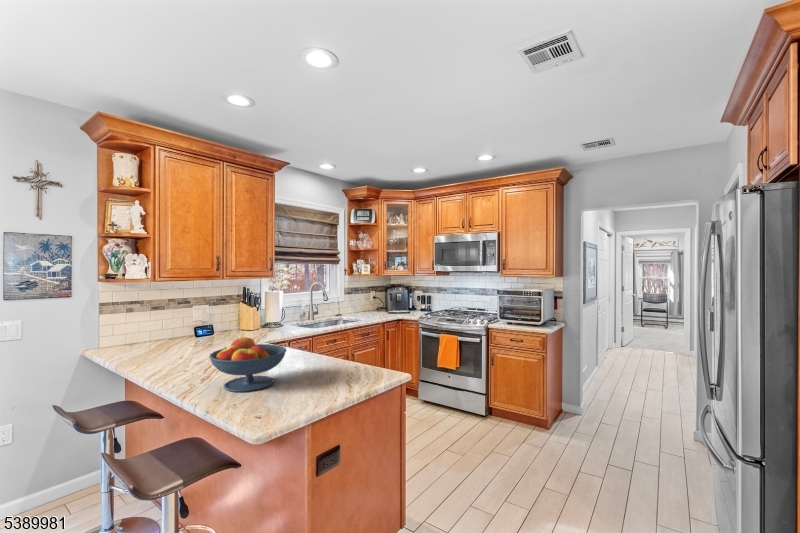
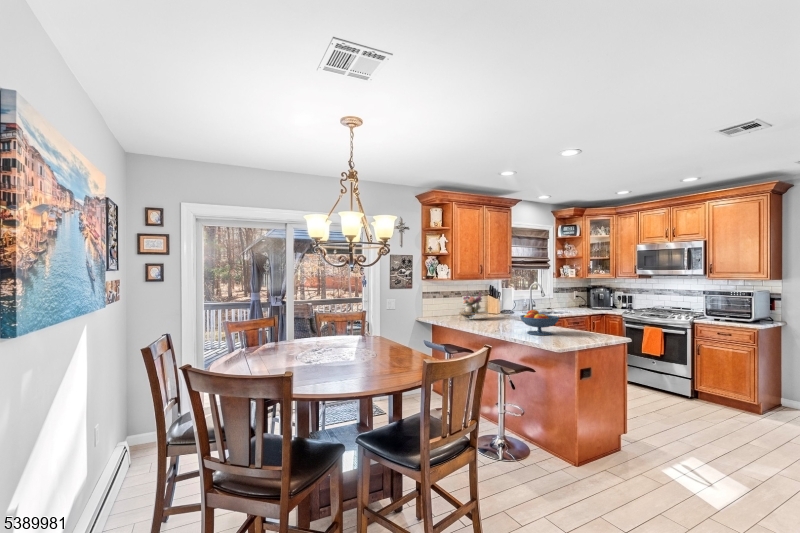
flower arrangement: none [159,298,222,345] -> present [460,293,489,318]

